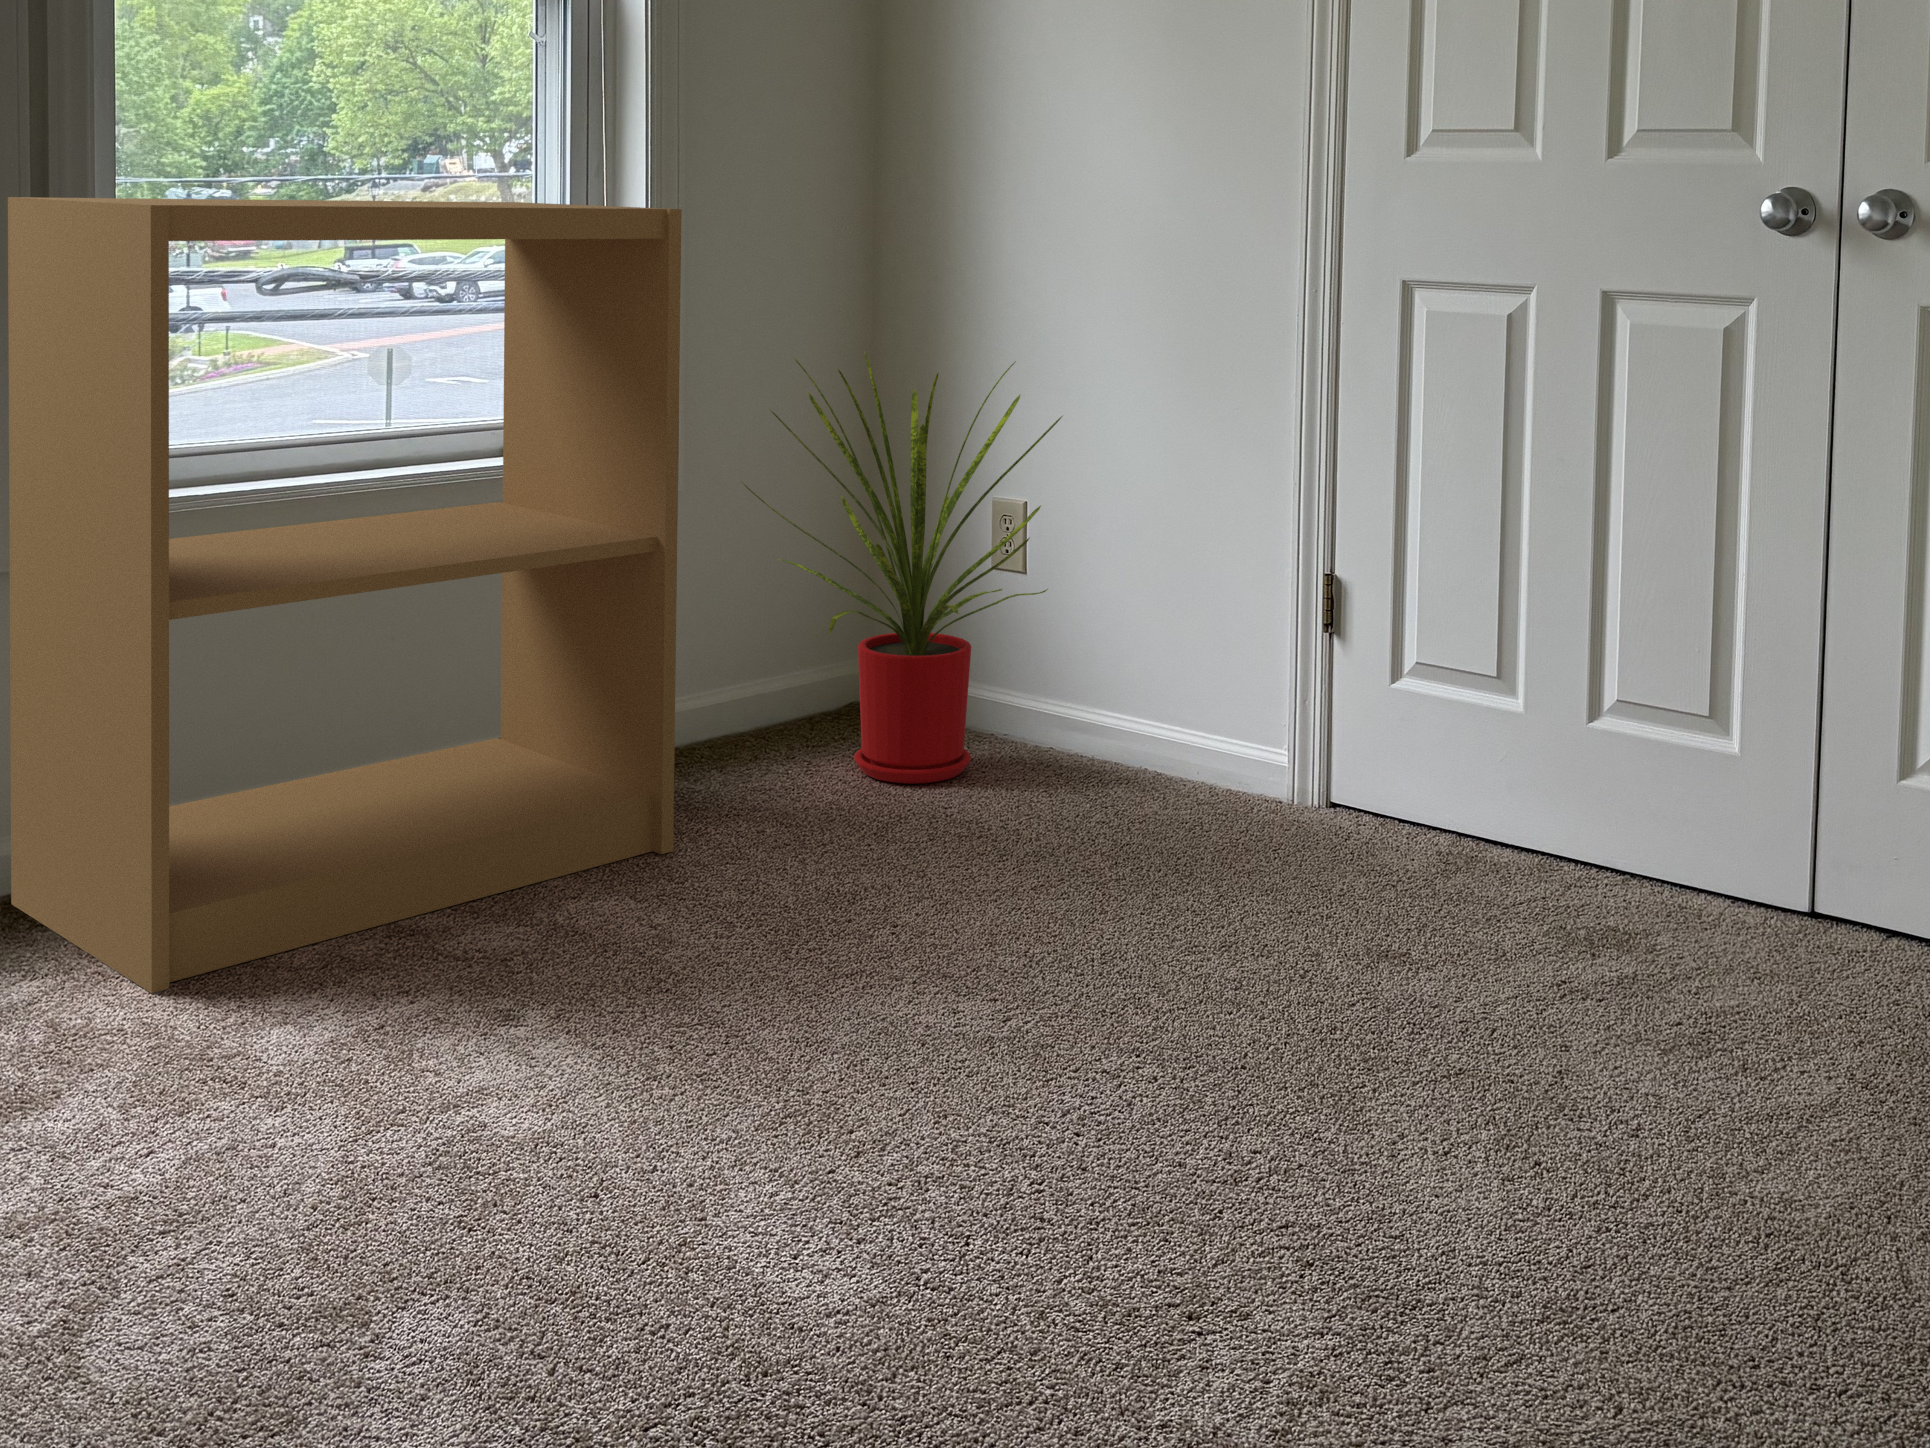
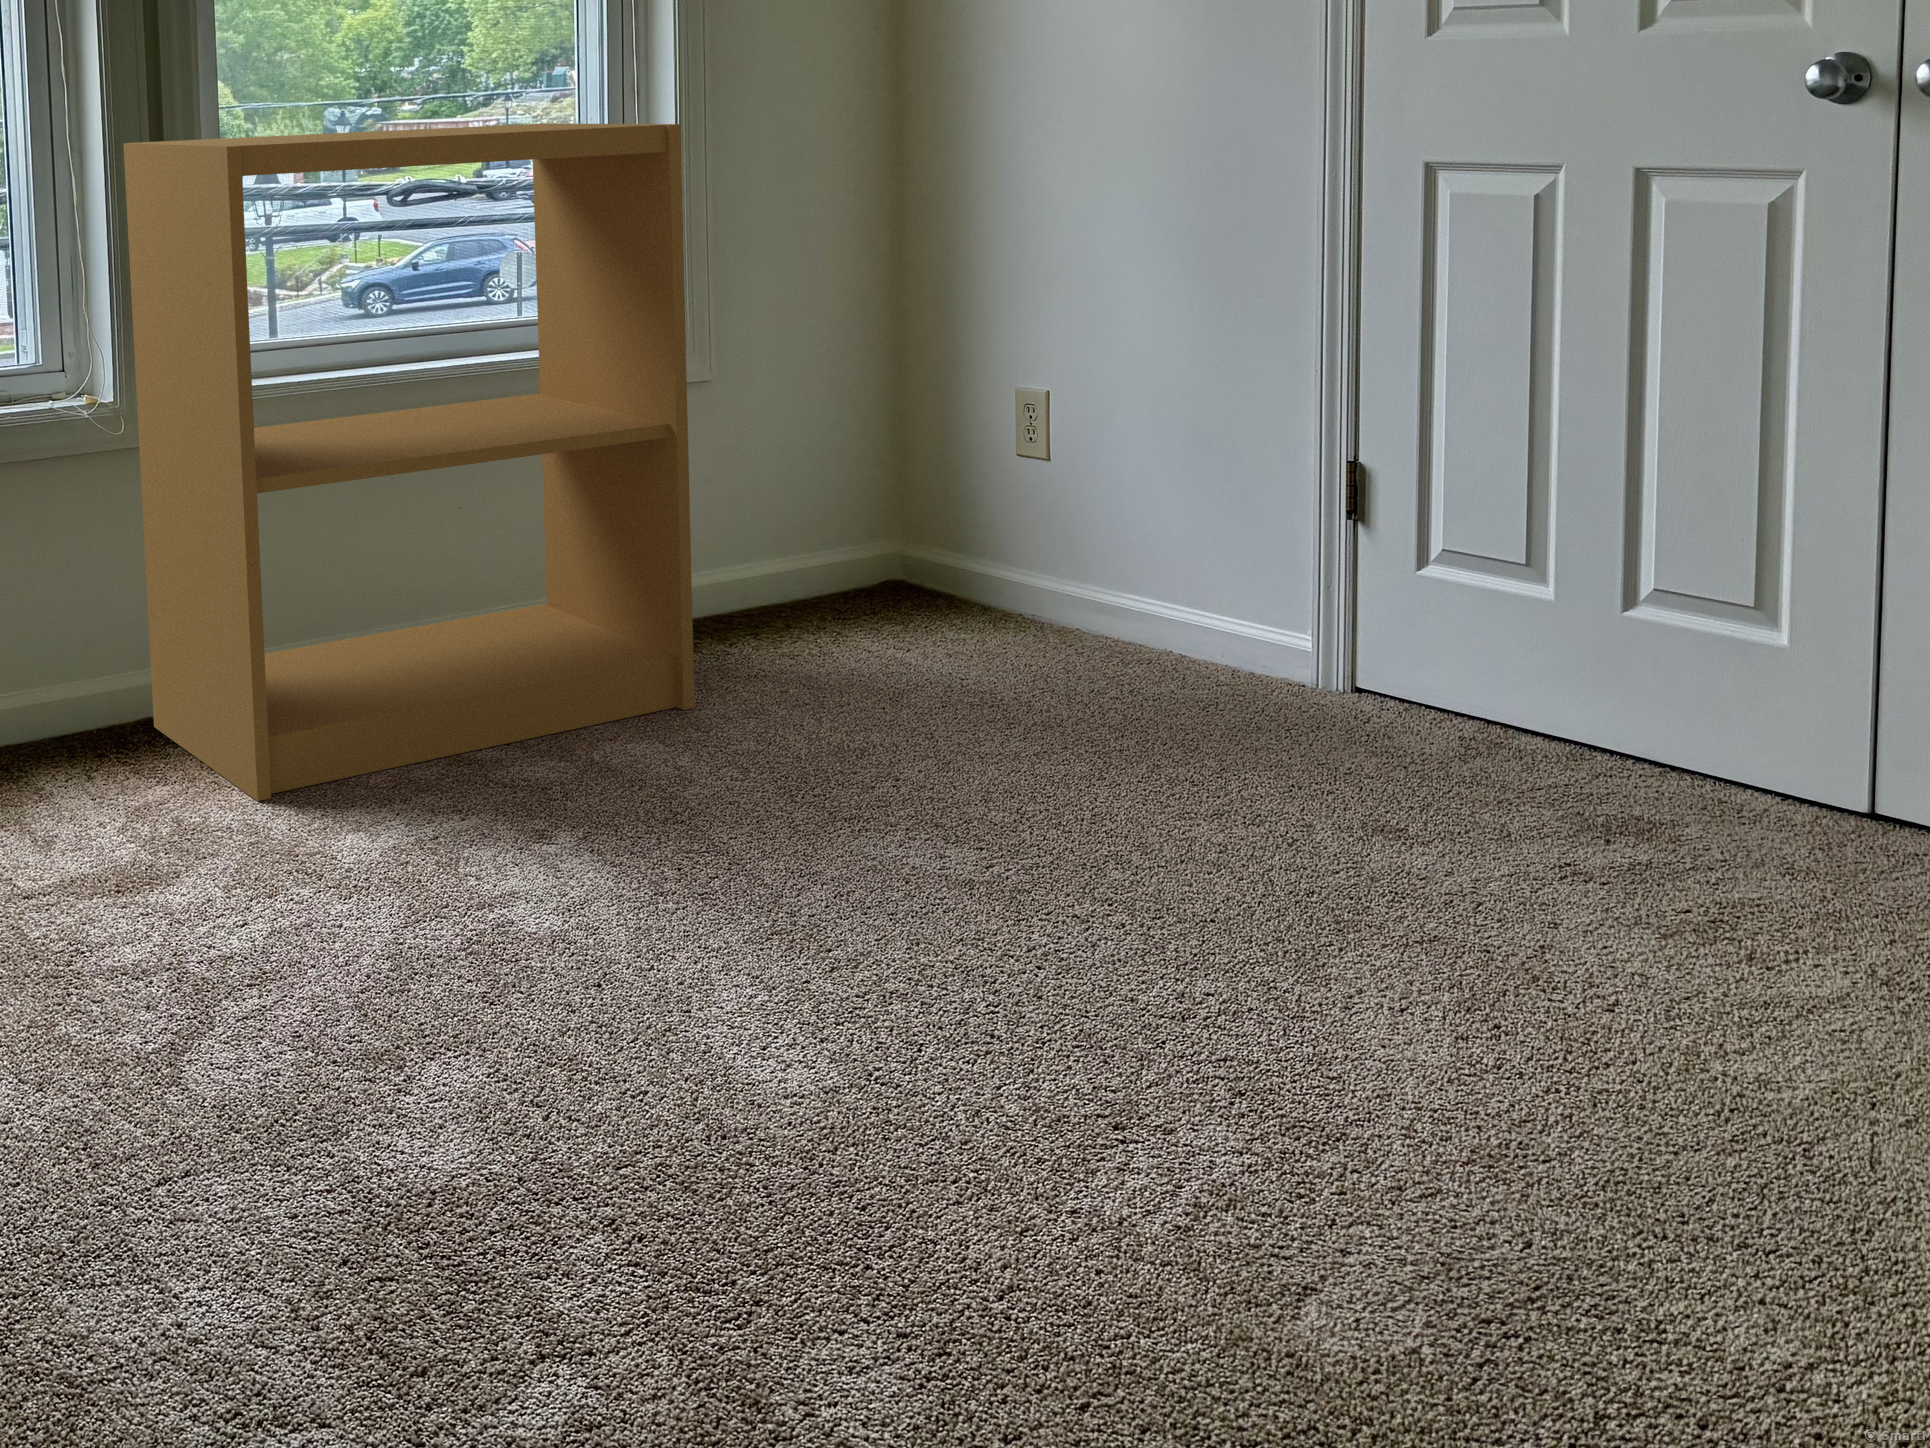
house plant: present [741,352,1063,784] -> none [753,248,1060,657]

